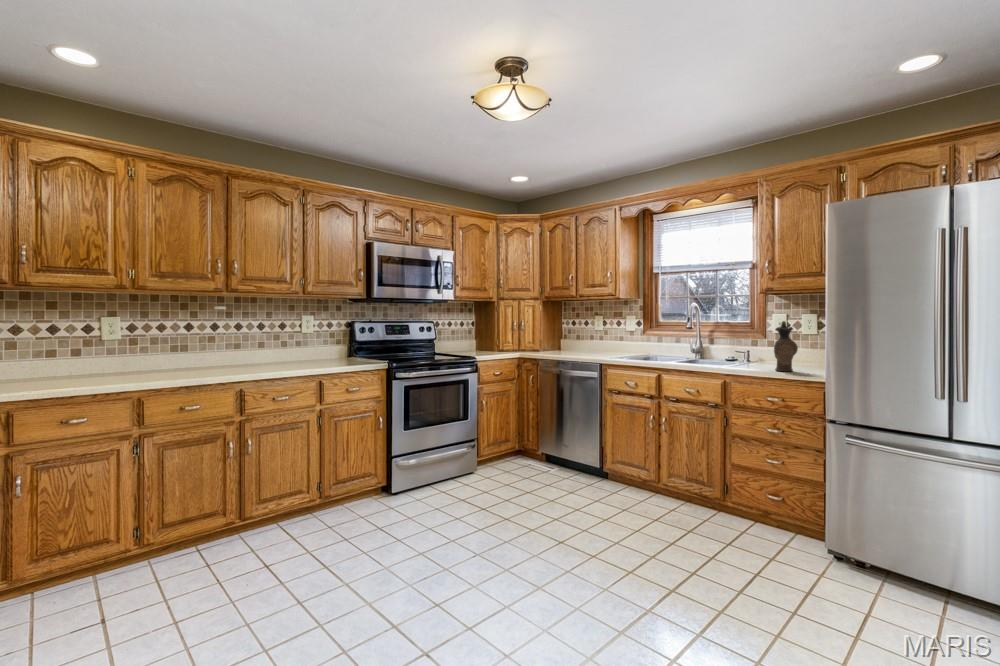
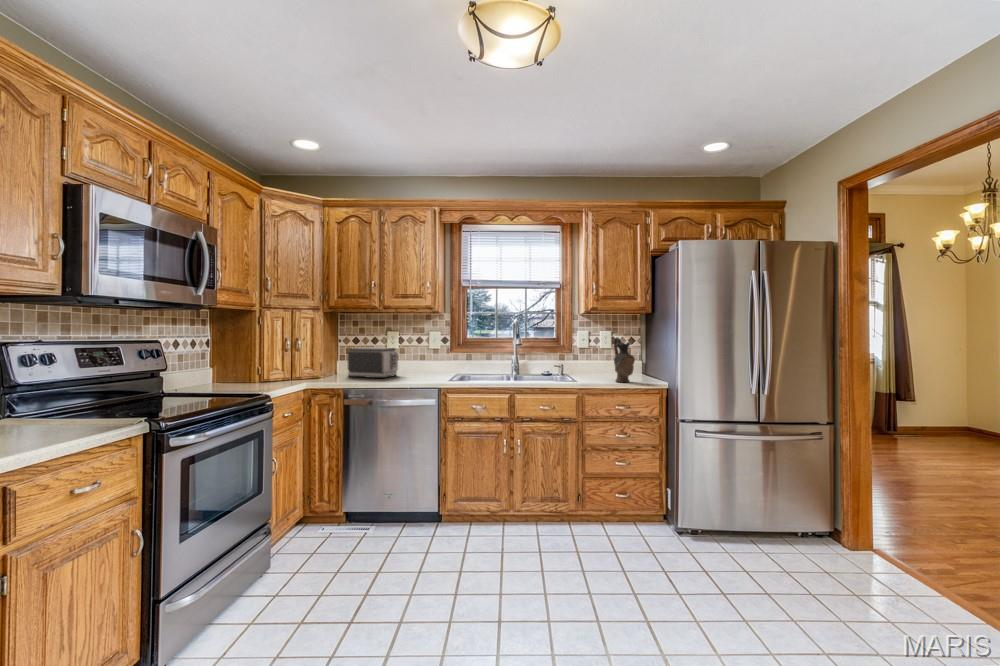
toaster: none [556,330,593,354] -> present [348,348,398,378]

